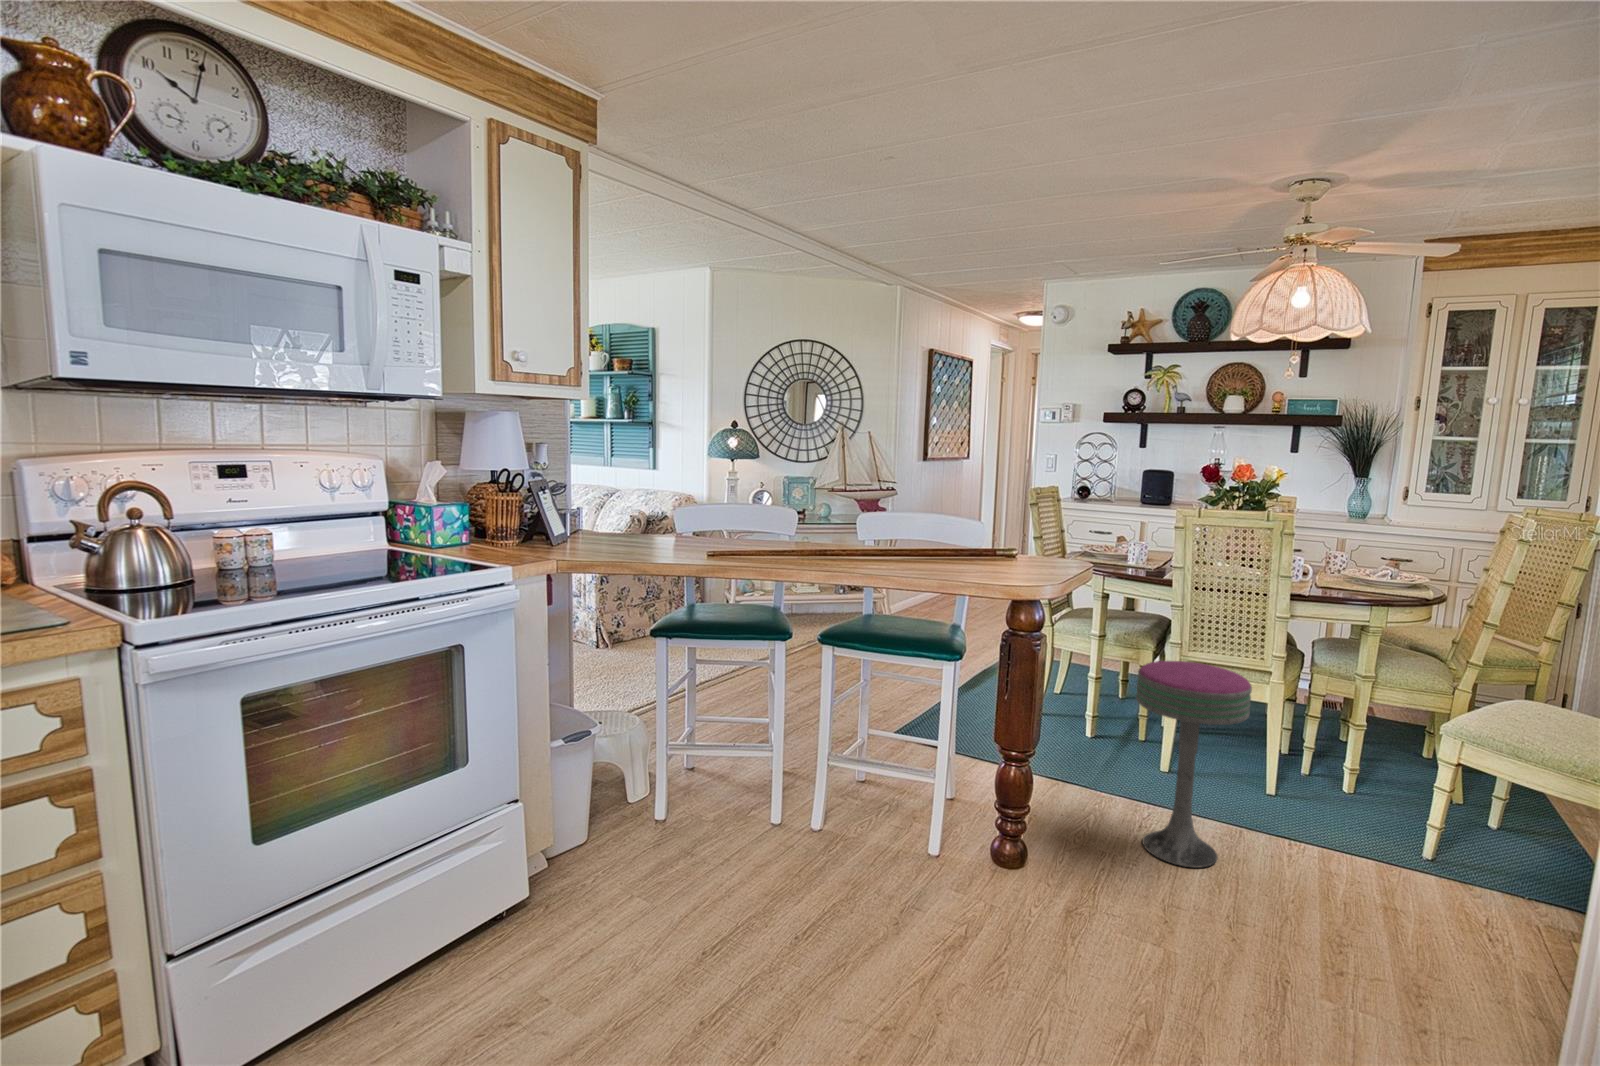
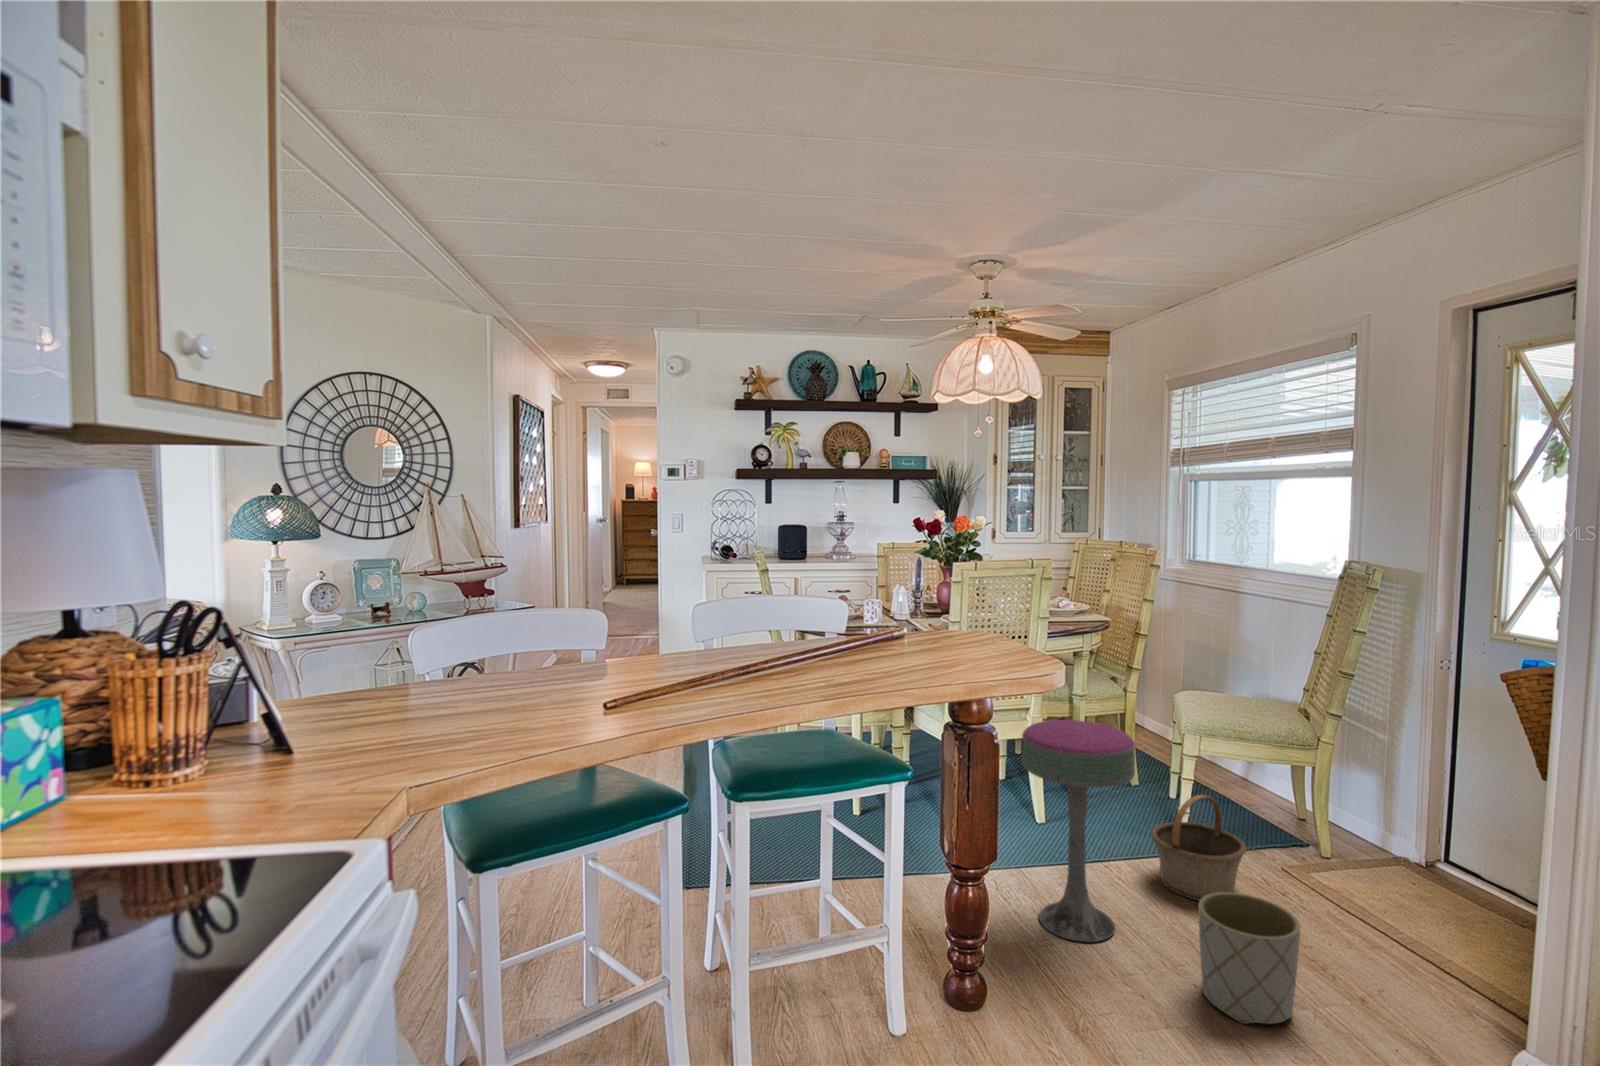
basket: none [1318,781,1433,896] -> present [1151,795,1246,901]
planter: none [1222,842,1326,973] -> present [1198,892,1300,1024]

